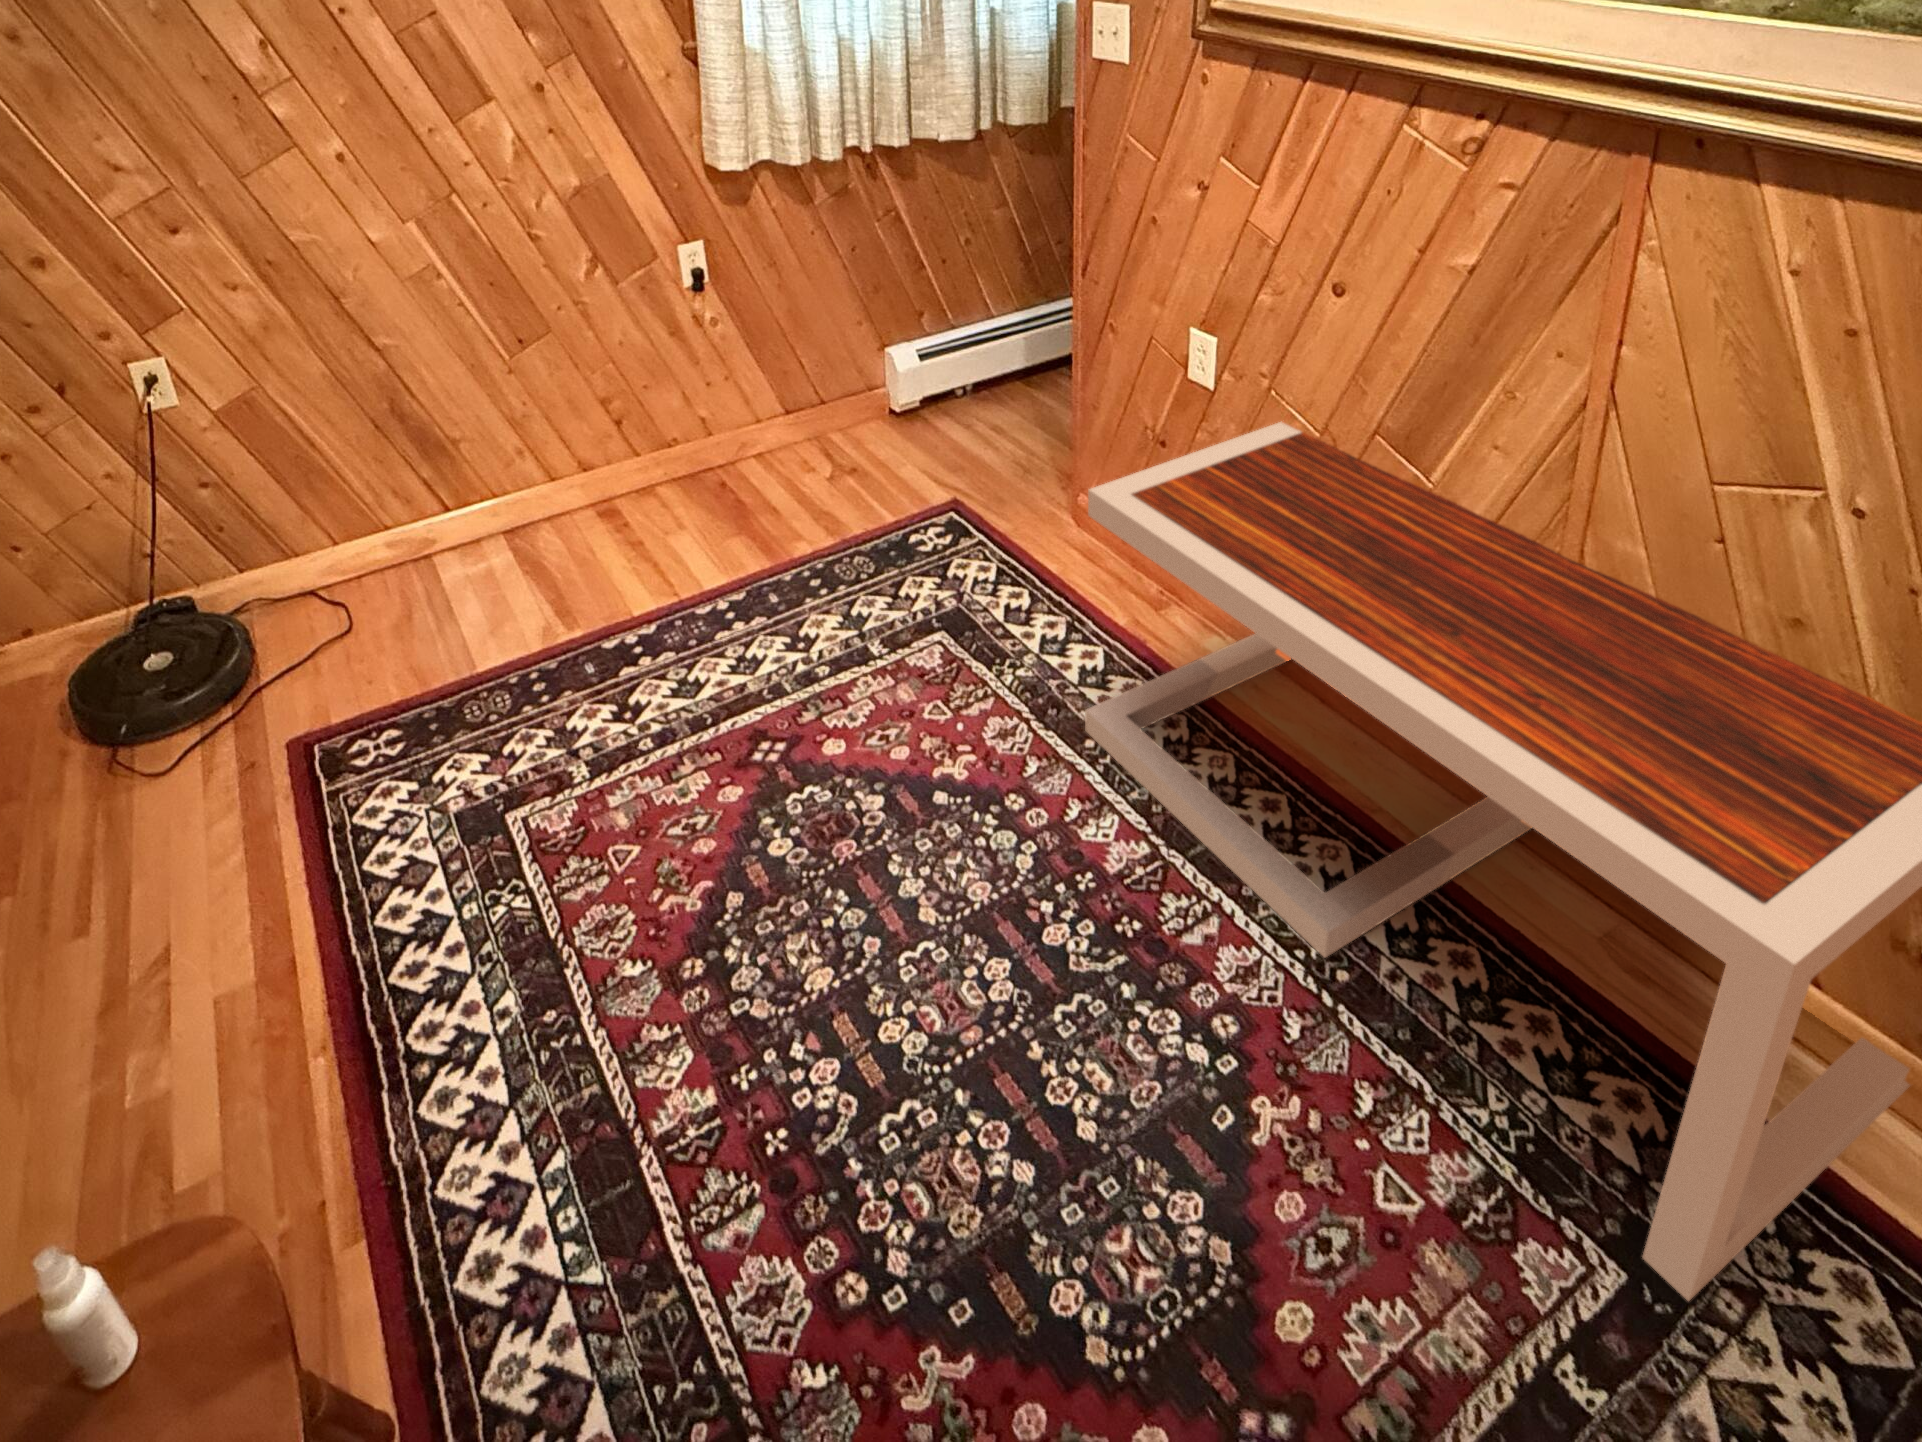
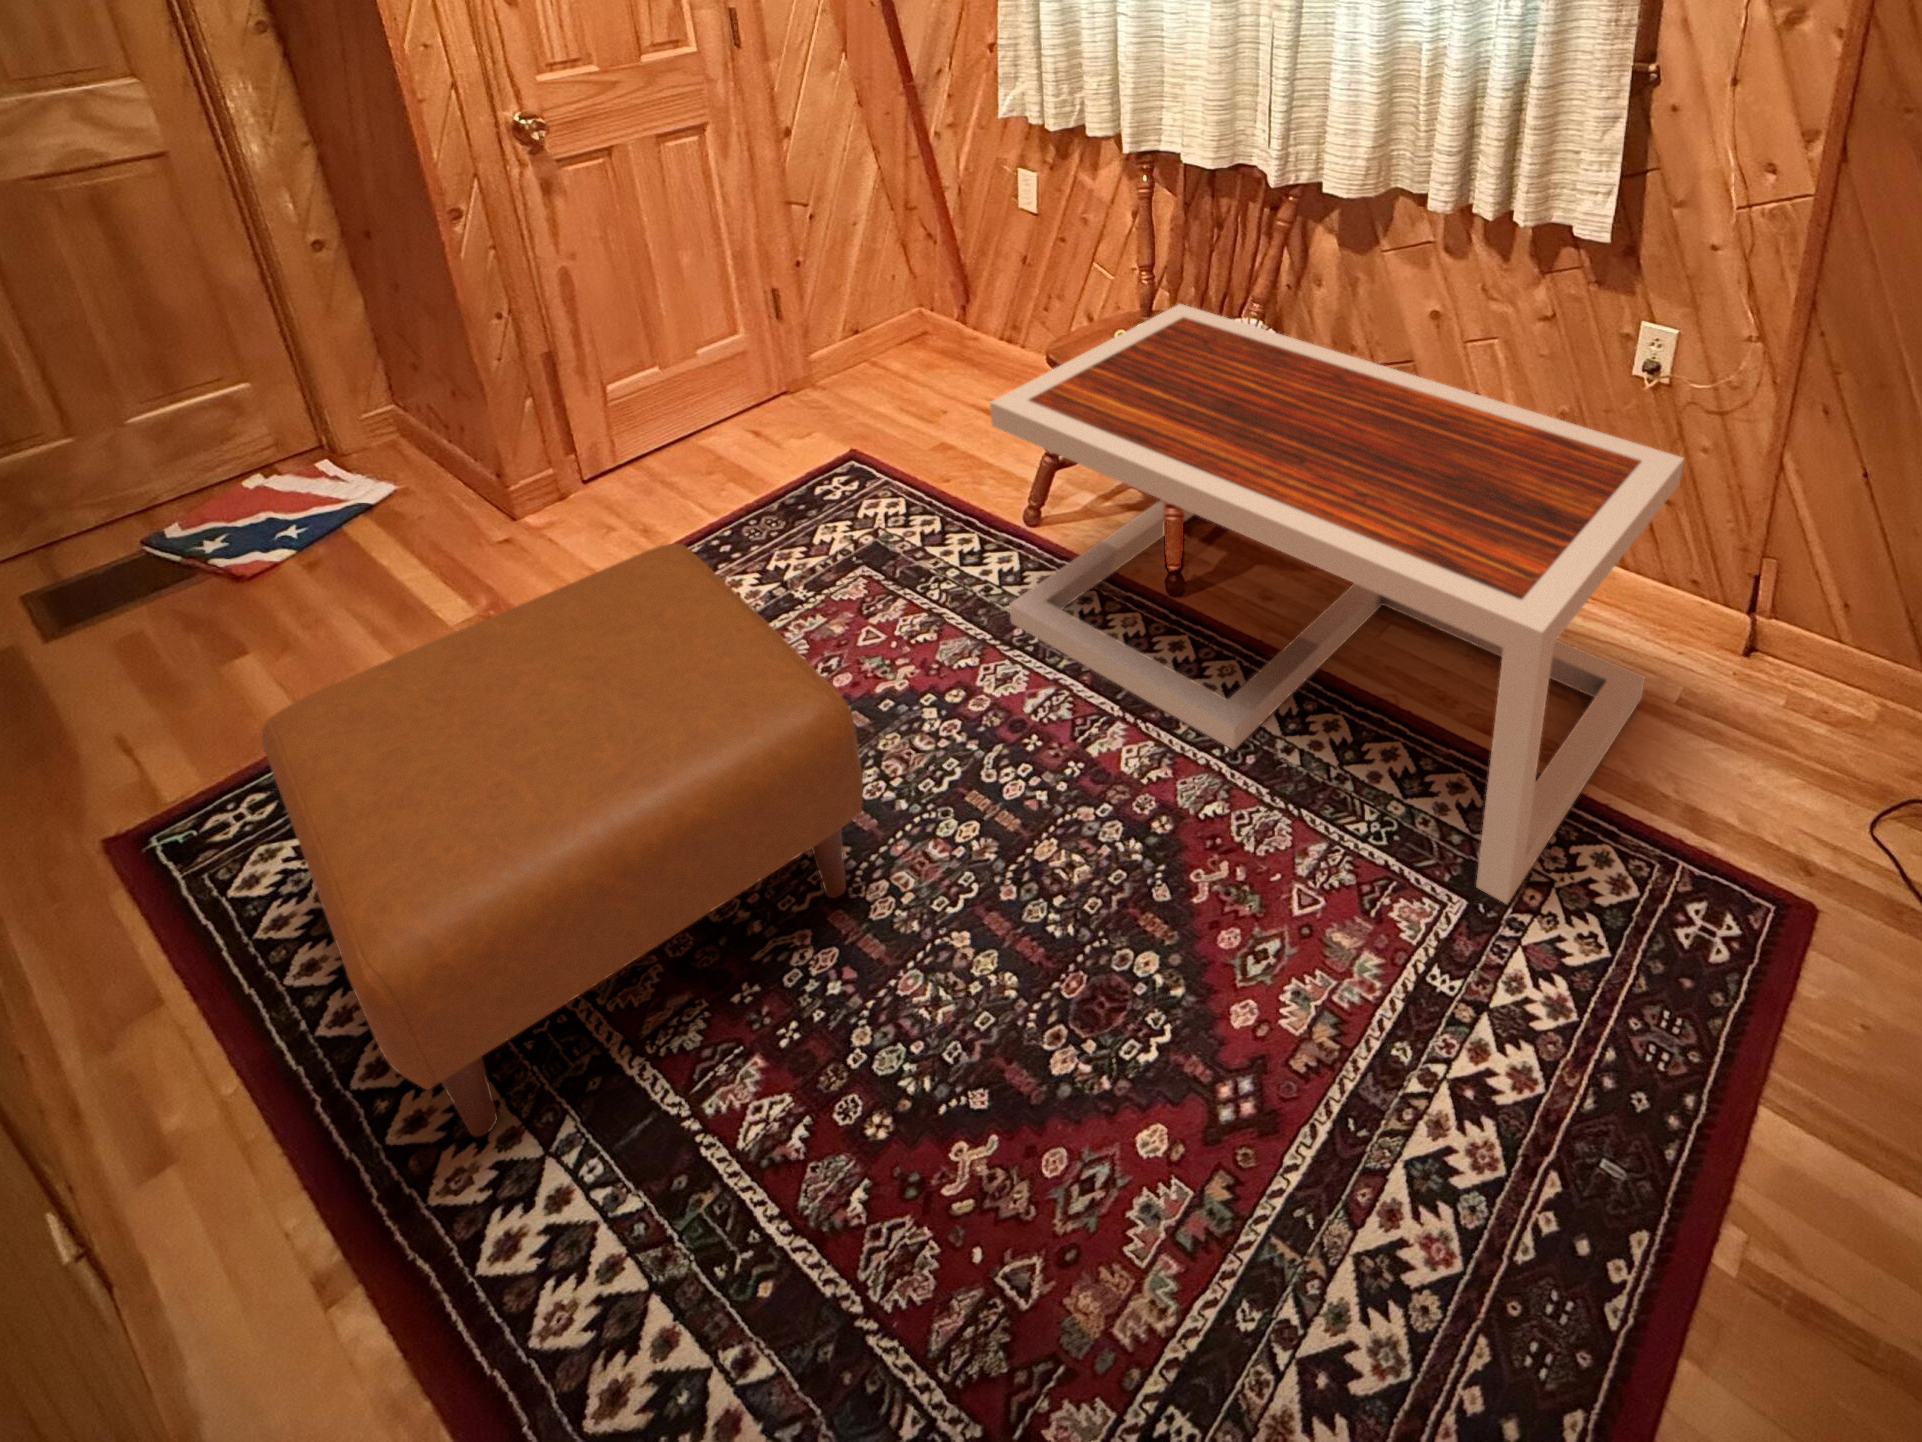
ottoman: none [383,580,890,1142] -> present [262,544,863,1137]

